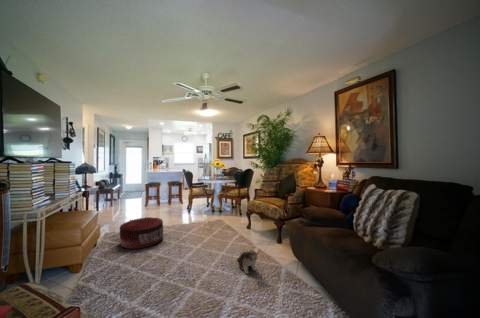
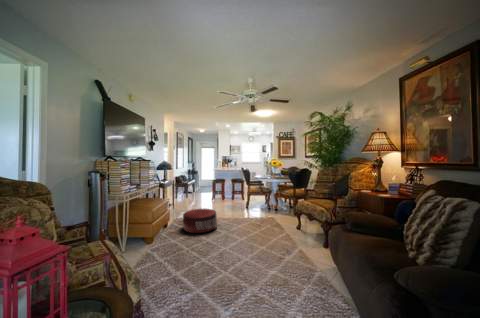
plush toy: present [237,250,259,274] -> none [272,248,289,270]

